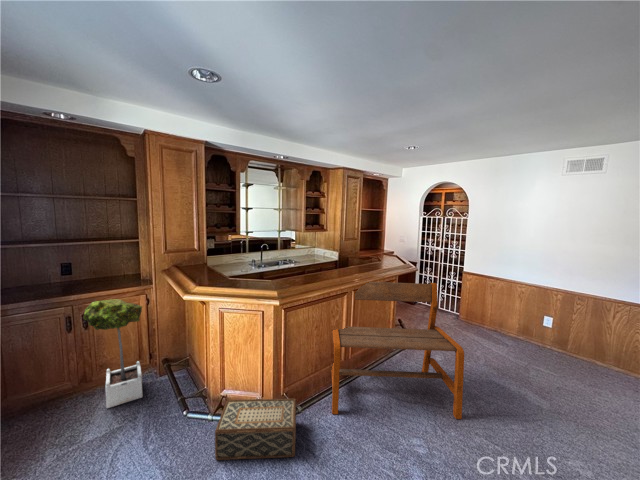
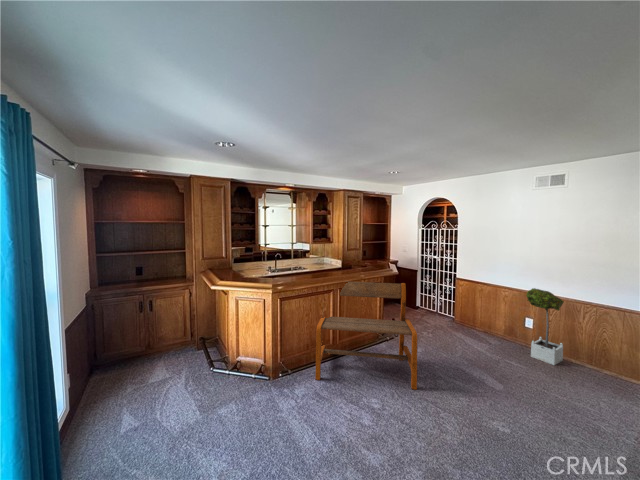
potted tree: present [84,299,143,408] -> present [526,288,564,365]
woven basket: present [215,399,296,460] -> none [228,362,287,401]

